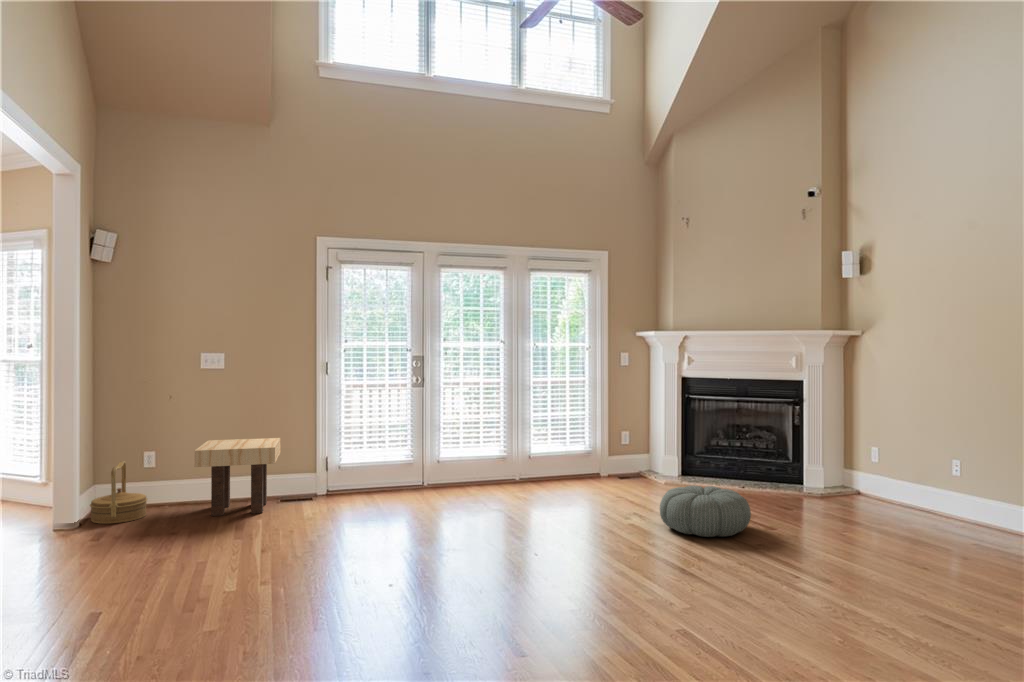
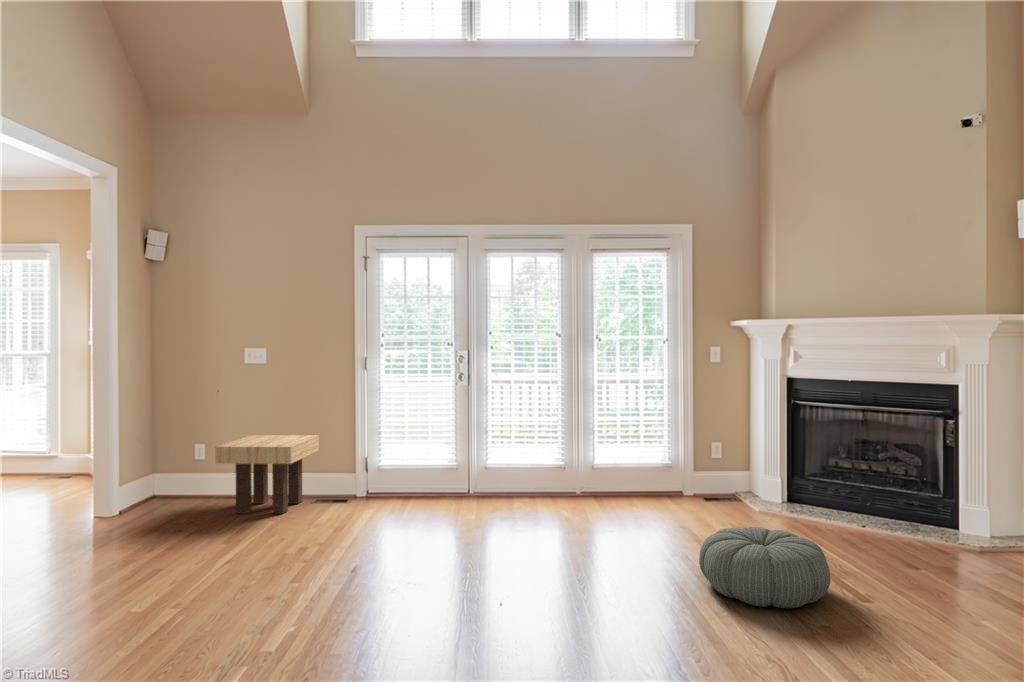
woven basket: present [90,461,147,524] -> none [133,453,189,514]

